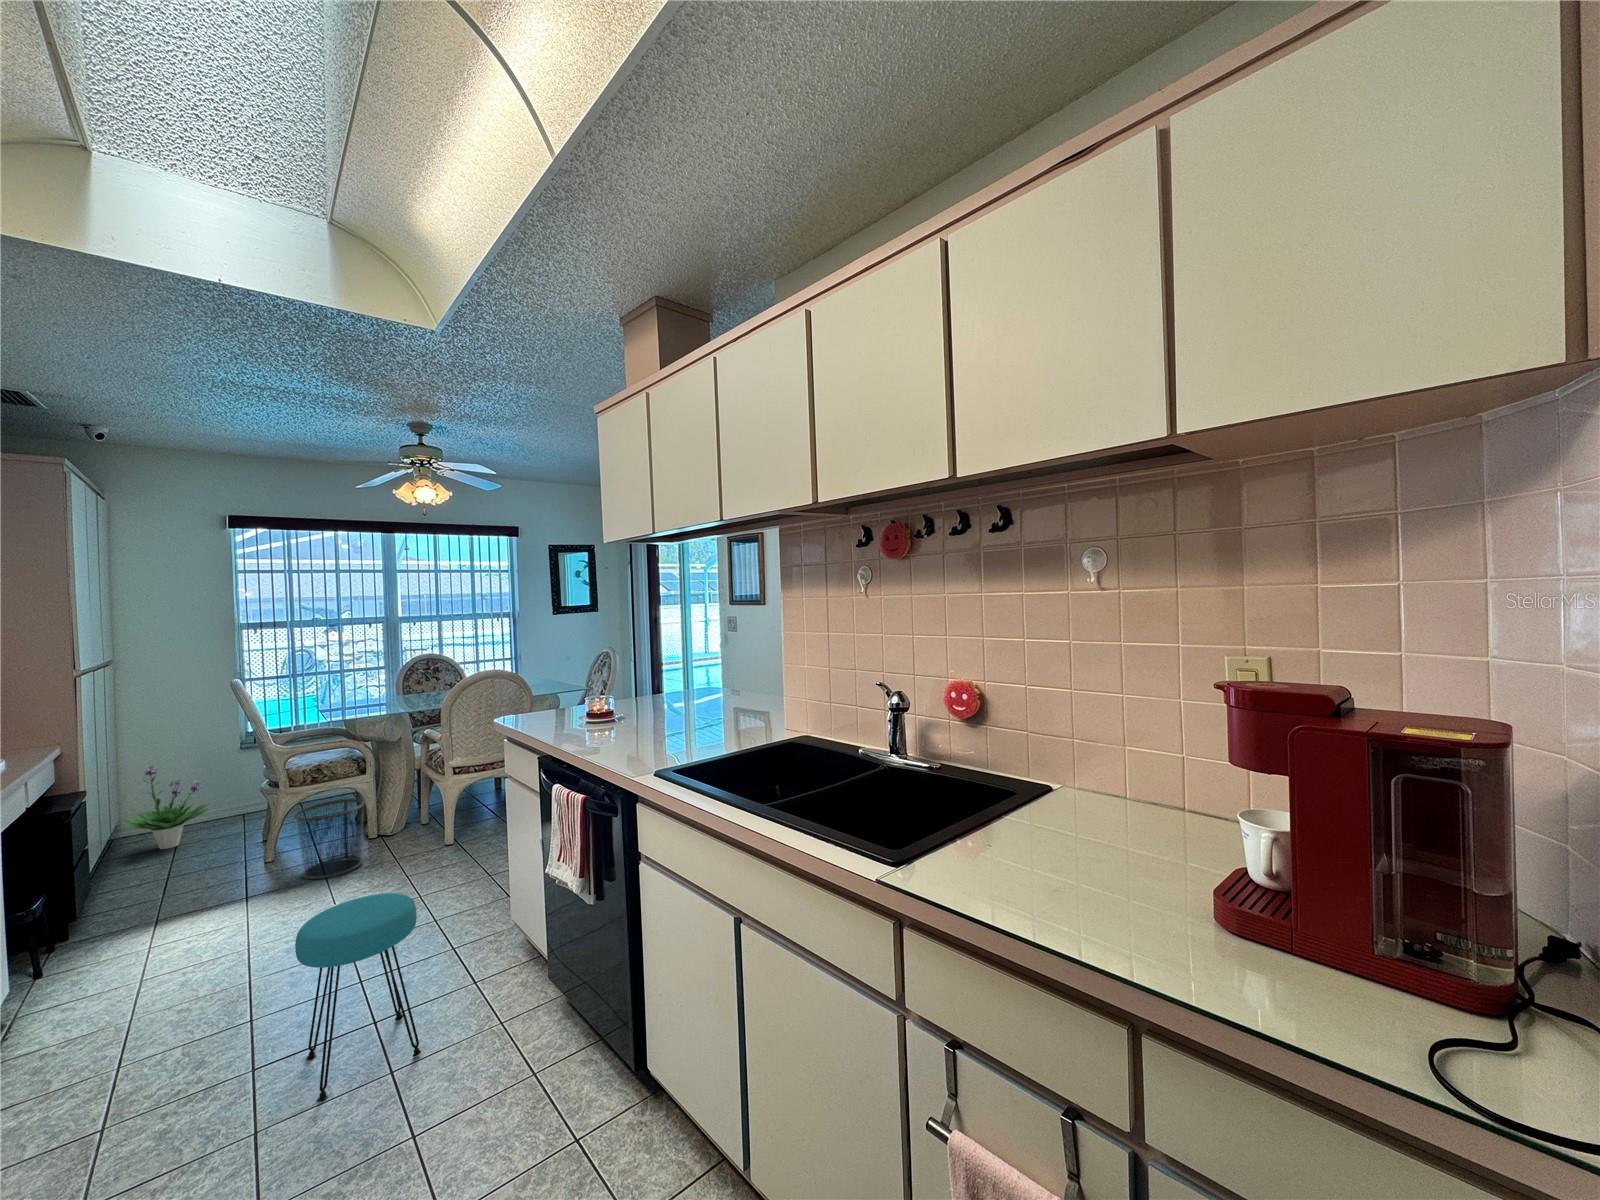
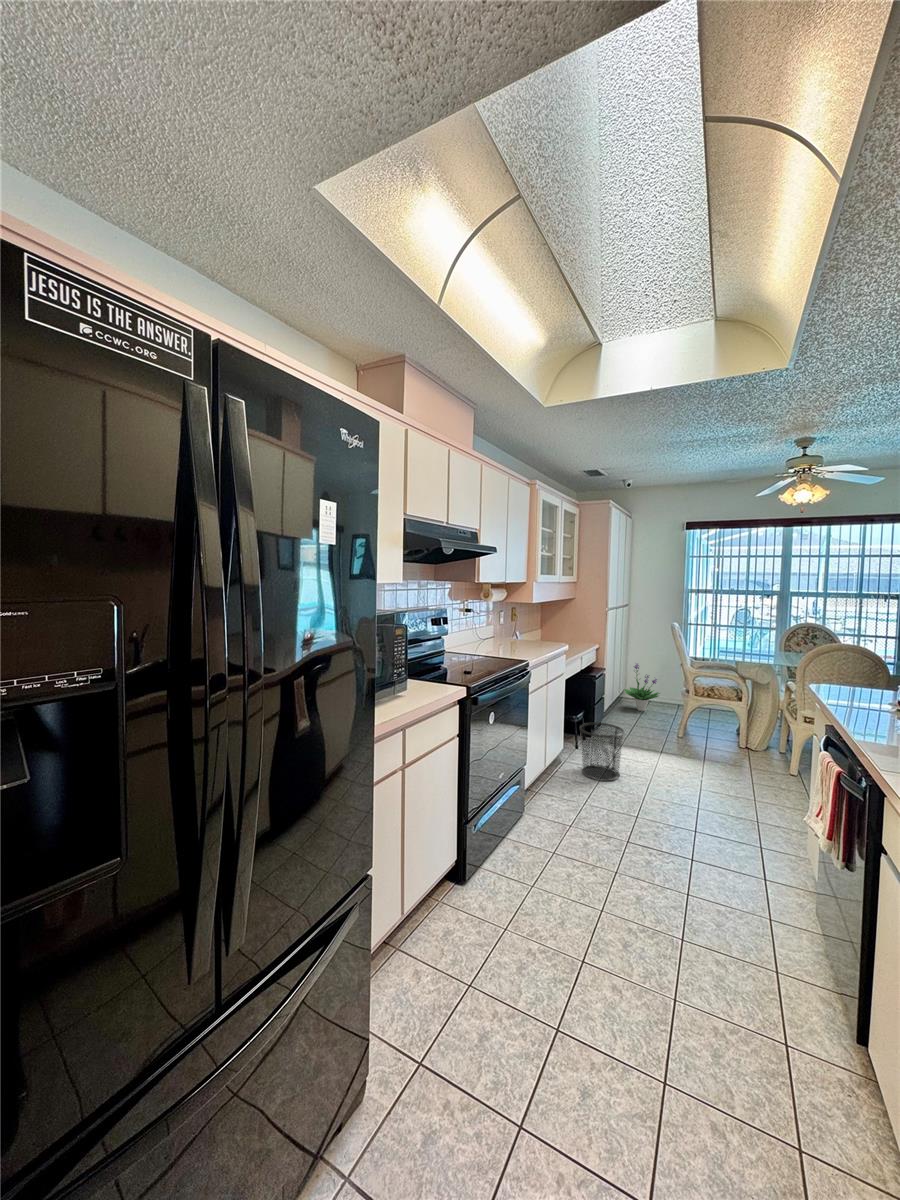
waste bin: present [294,799,365,880] -> present [580,722,624,781]
stool: present [295,893,421,1101] -> none [648,773,719,897]

